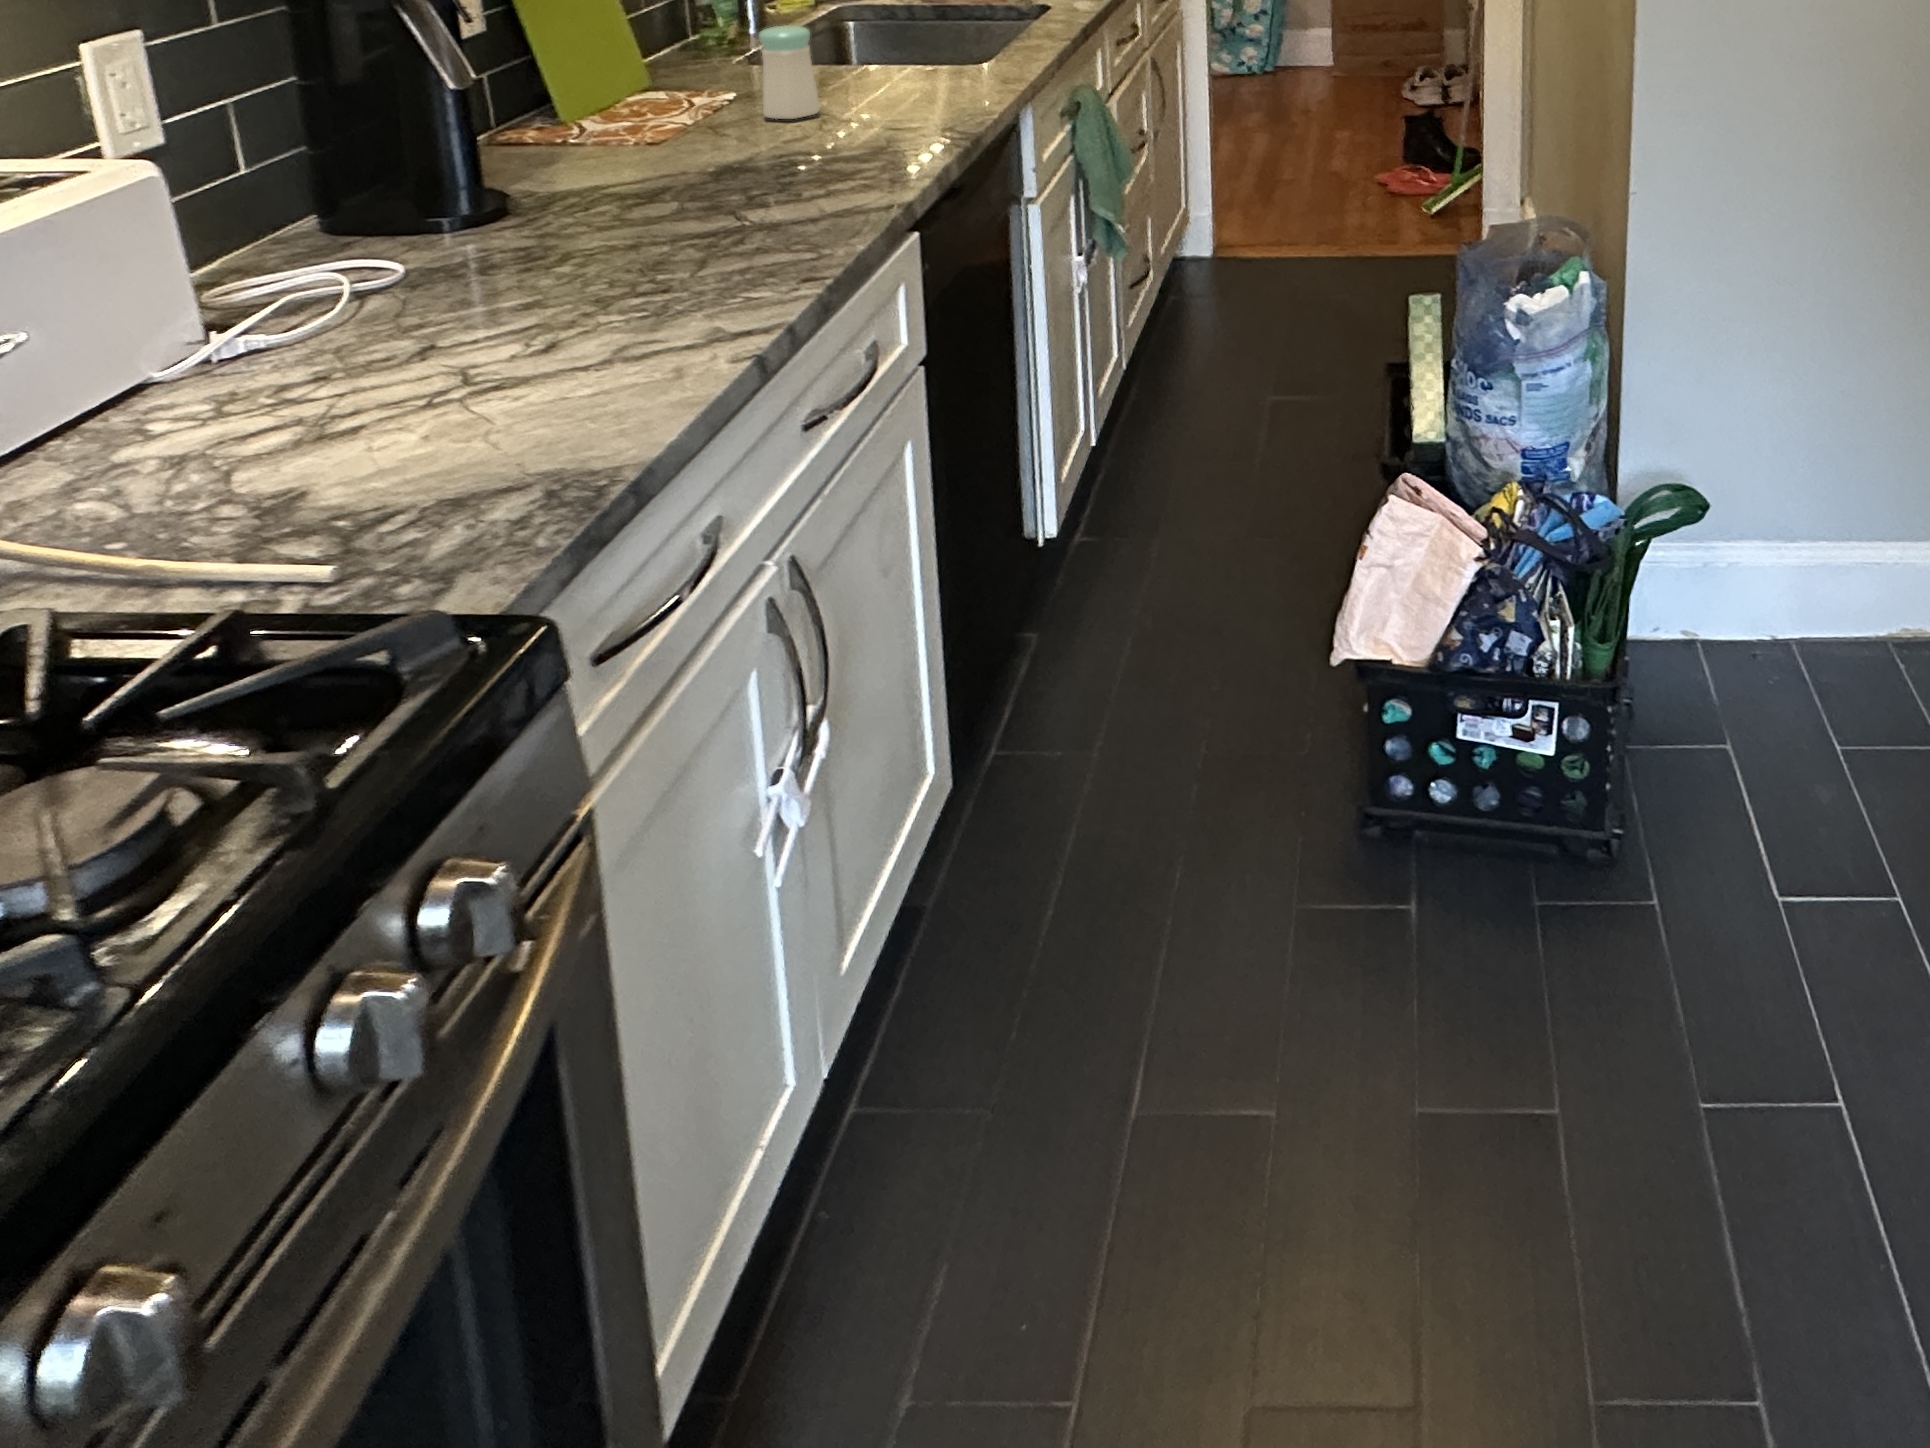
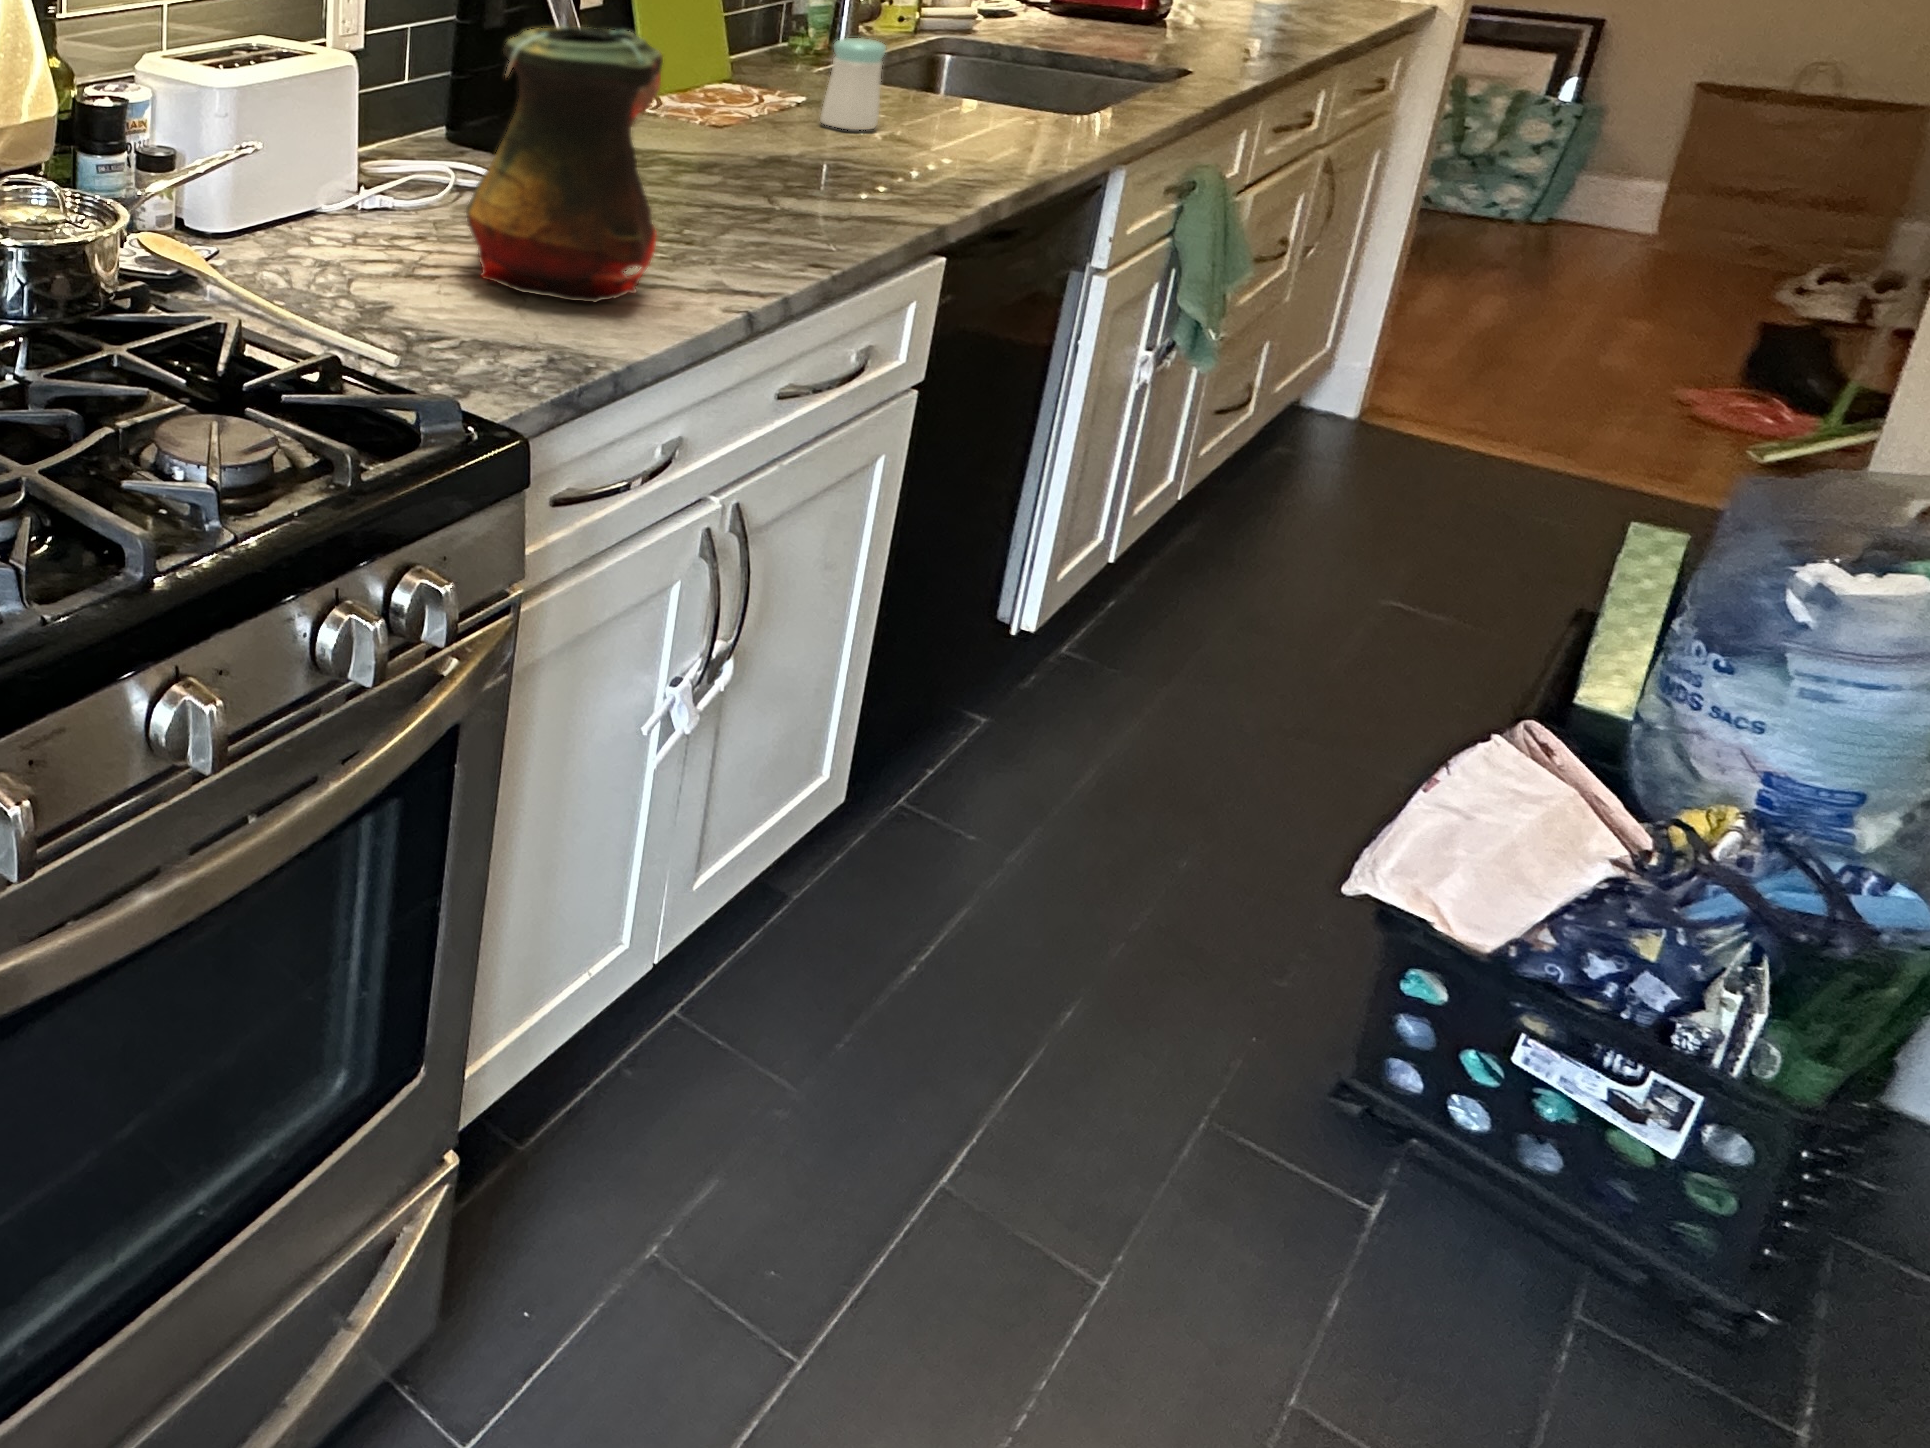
vase: none [378,75,643,417] -> present [466,26,663,302]

